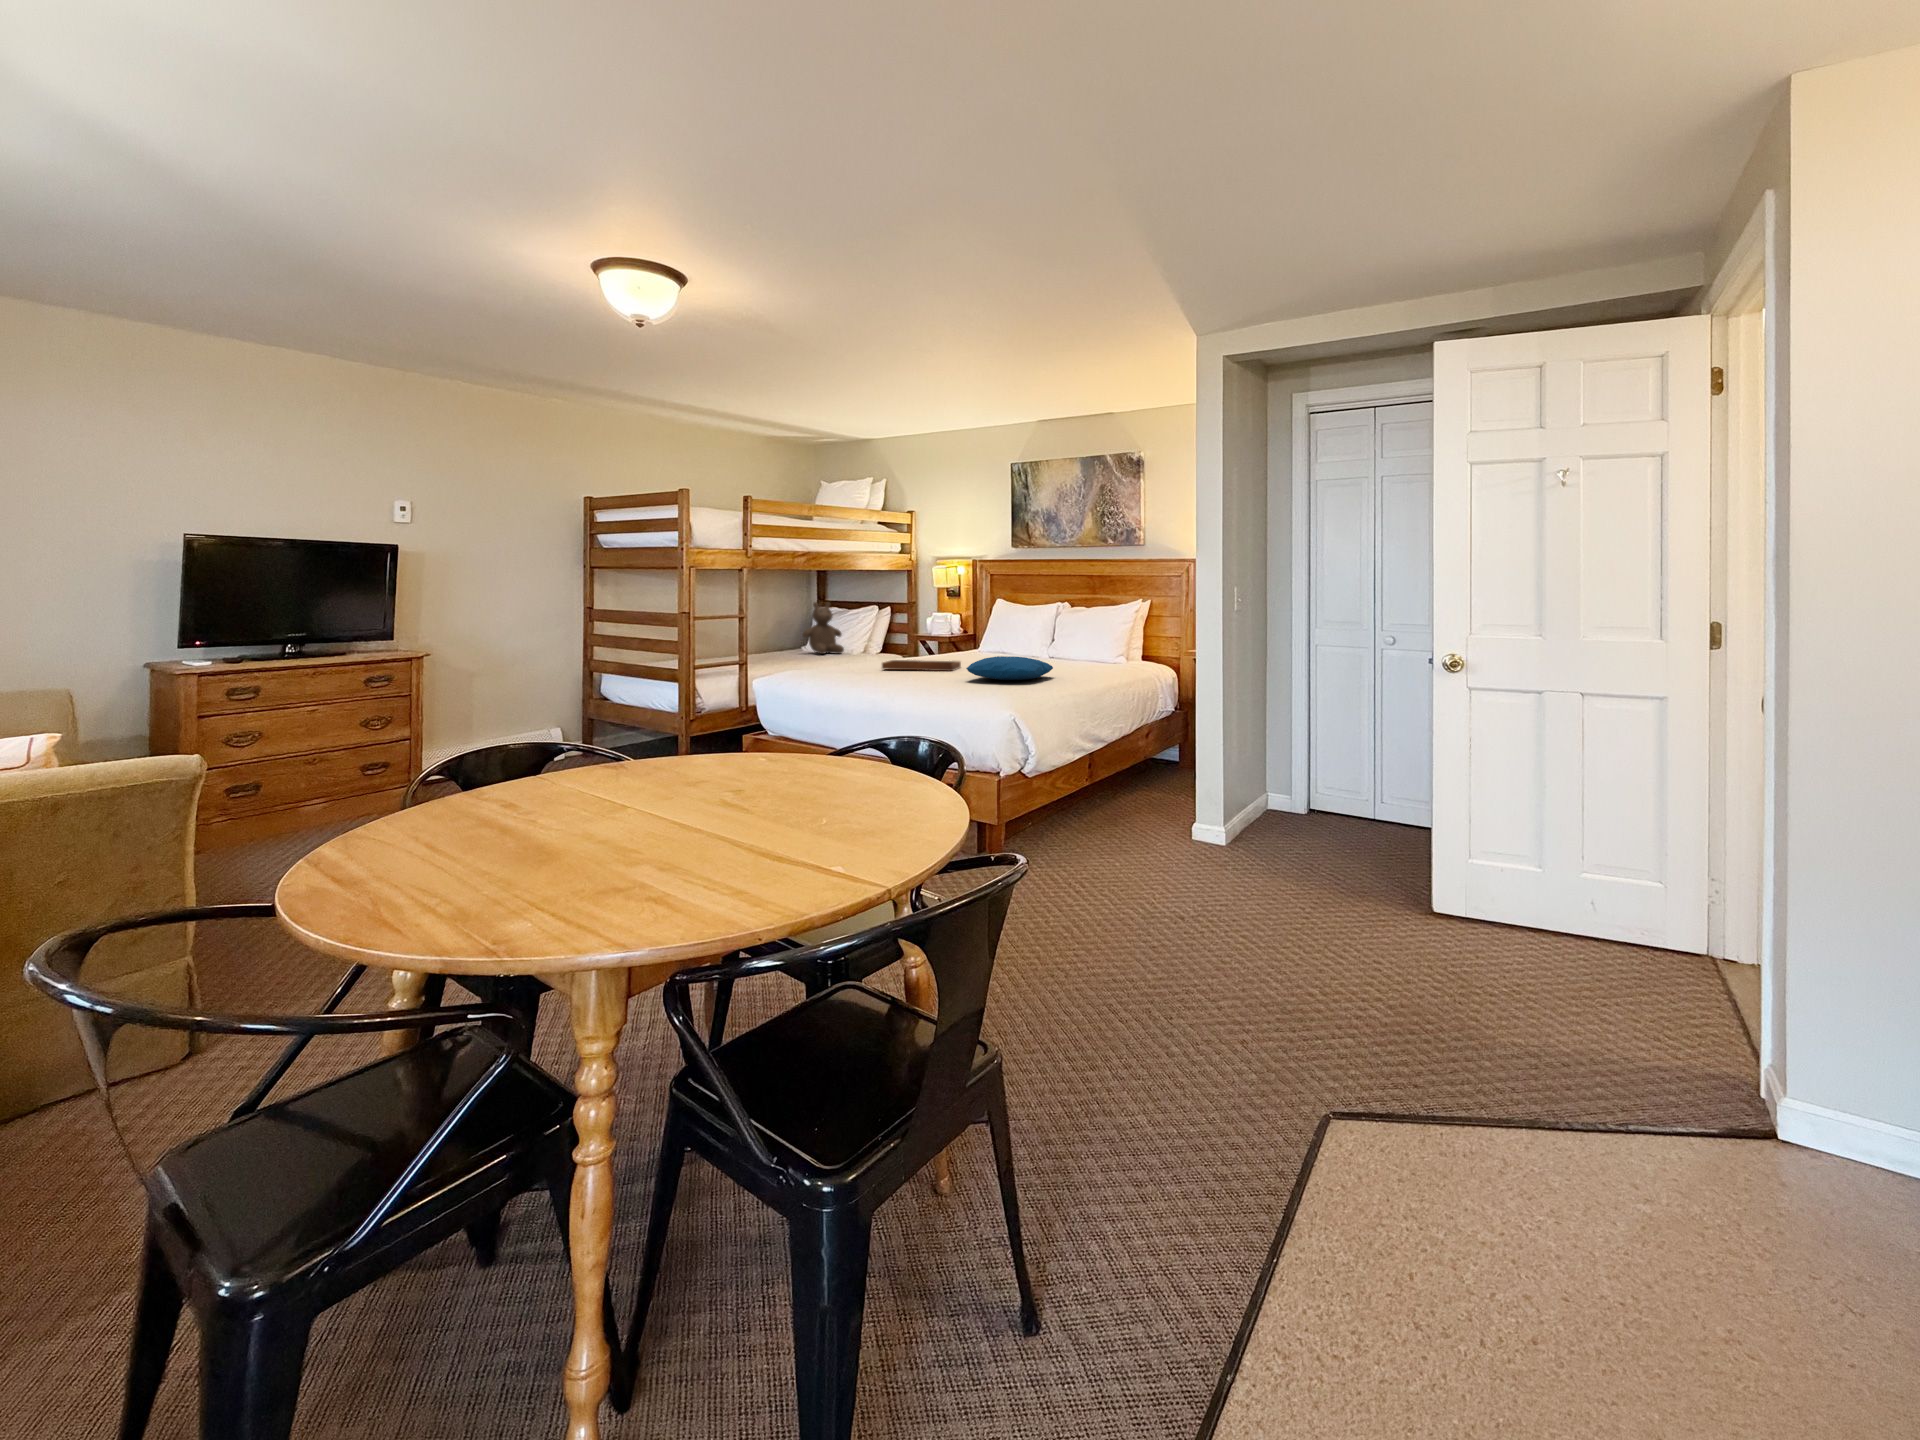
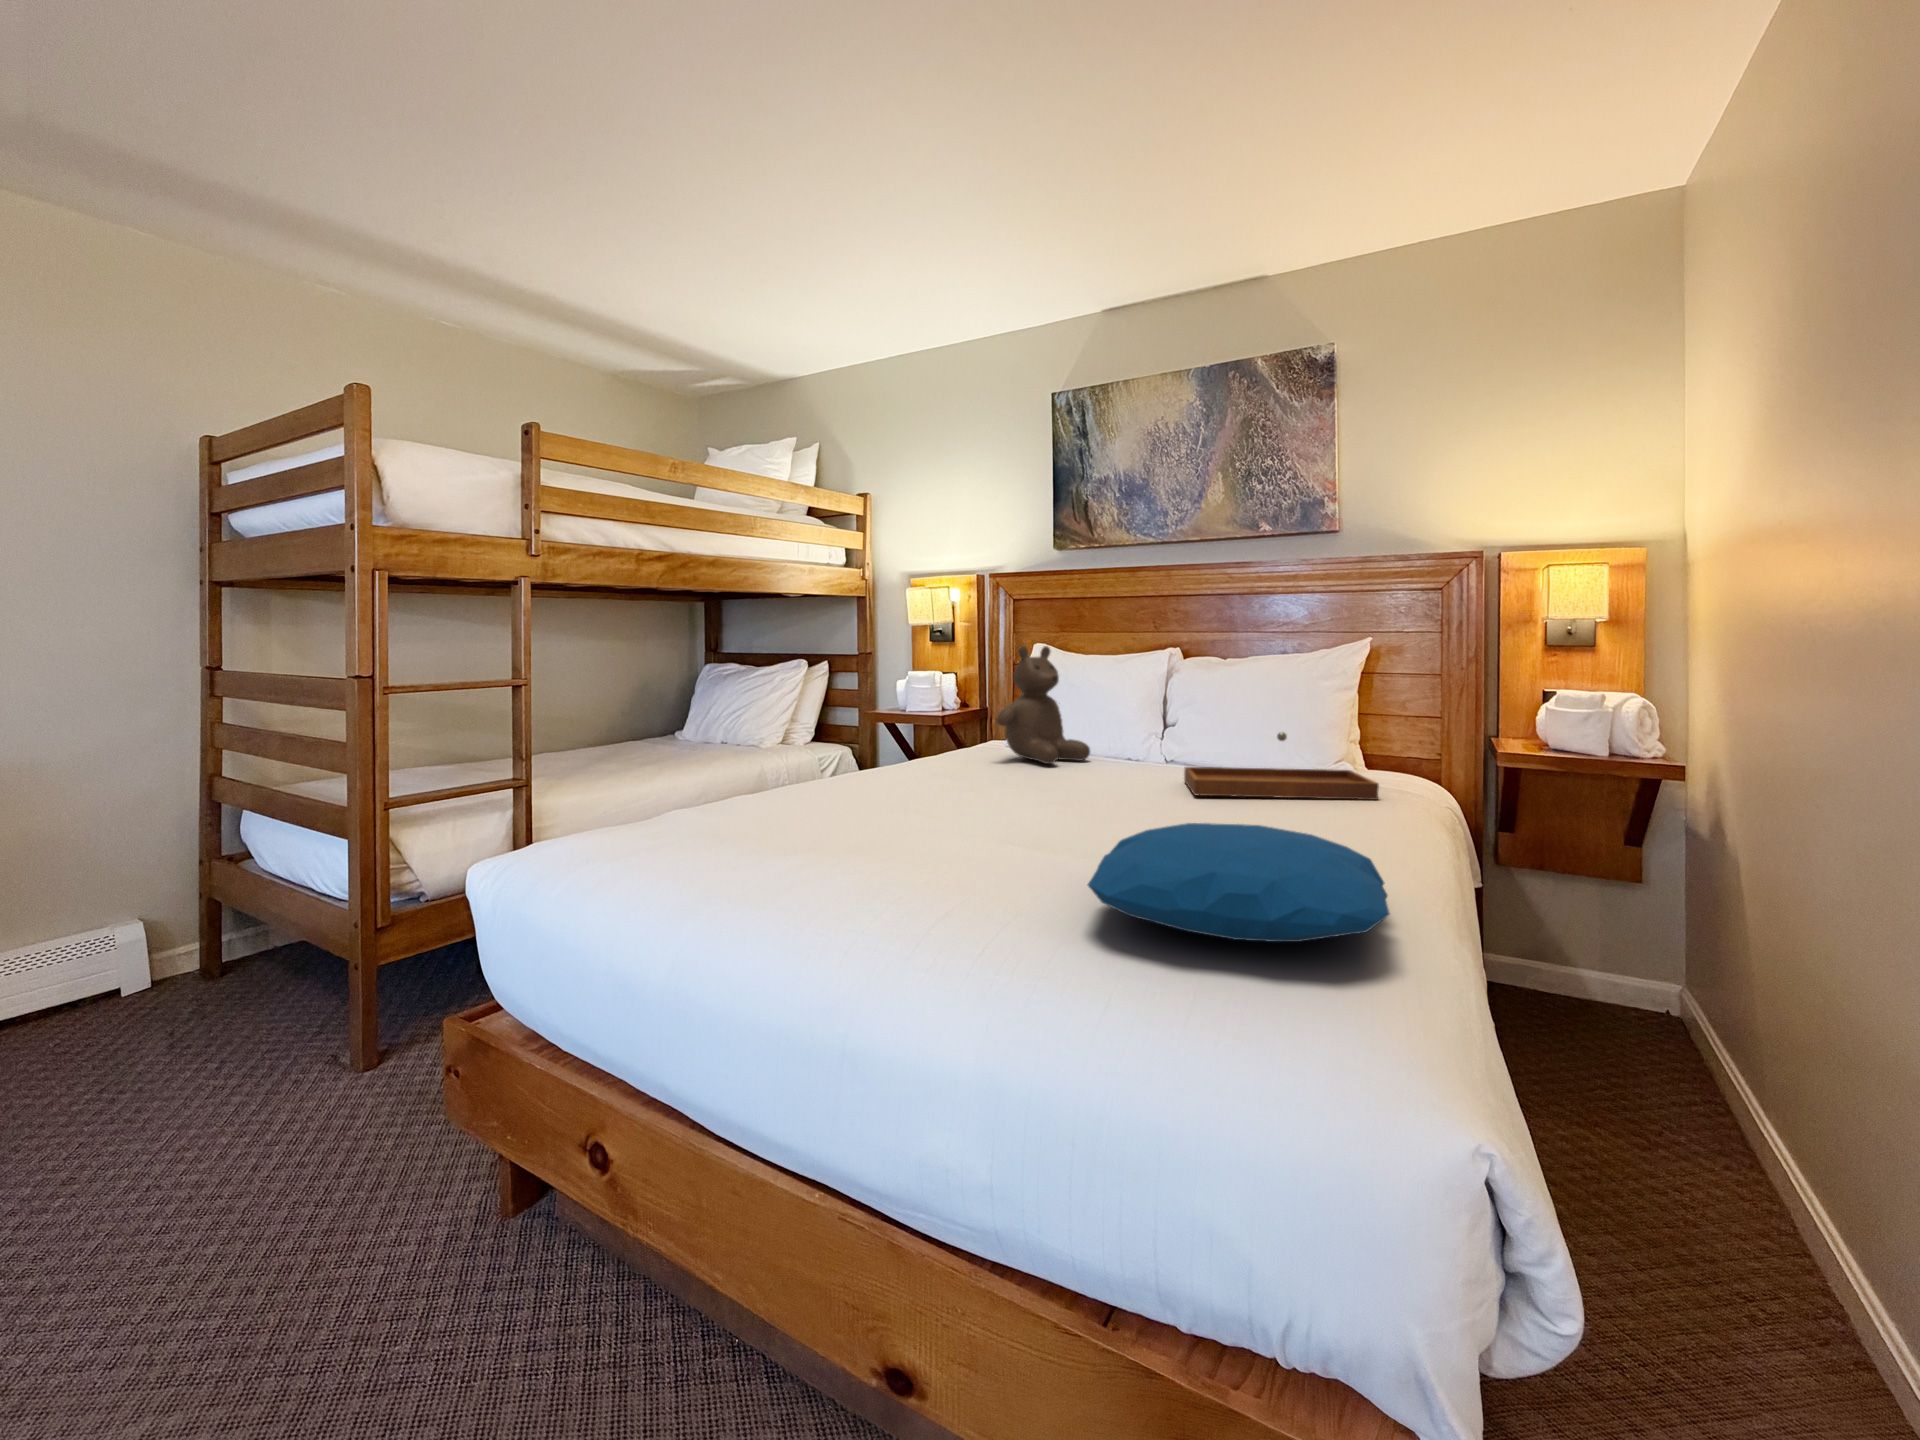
teddy bear: present [803,602,844,654] -> present [997,646,1090,764]
tray: present [882,644,961,671] -> present [1184,732,1379,800]

